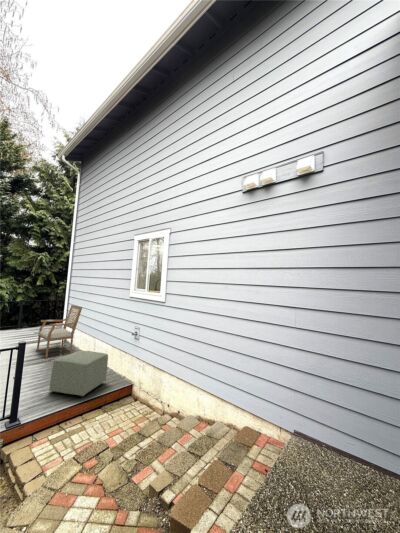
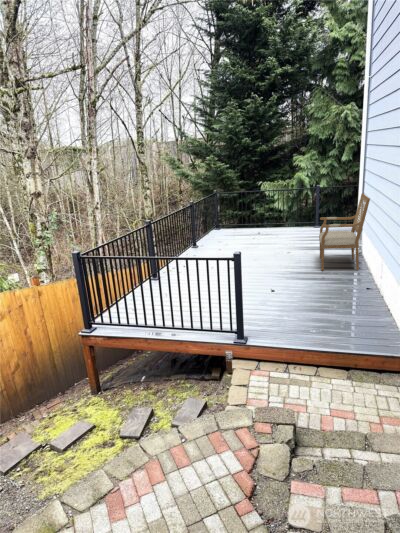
ottoman: present [49,351,108,397] -> none [289,272,369,339]

